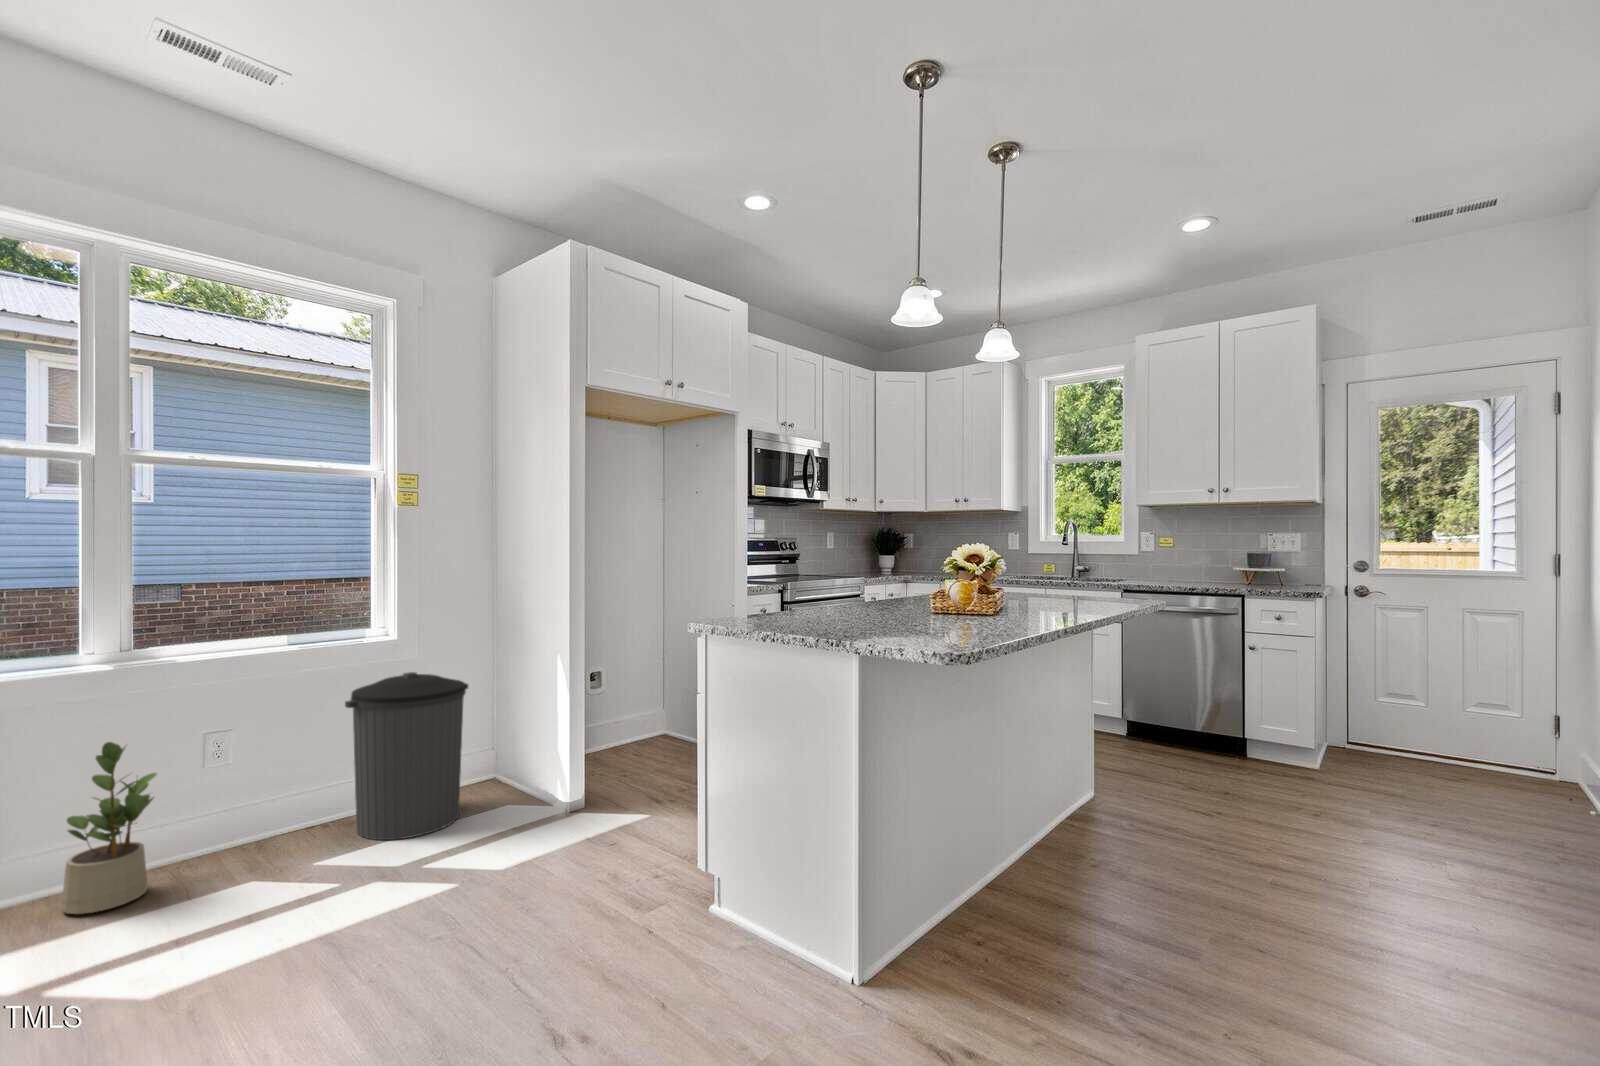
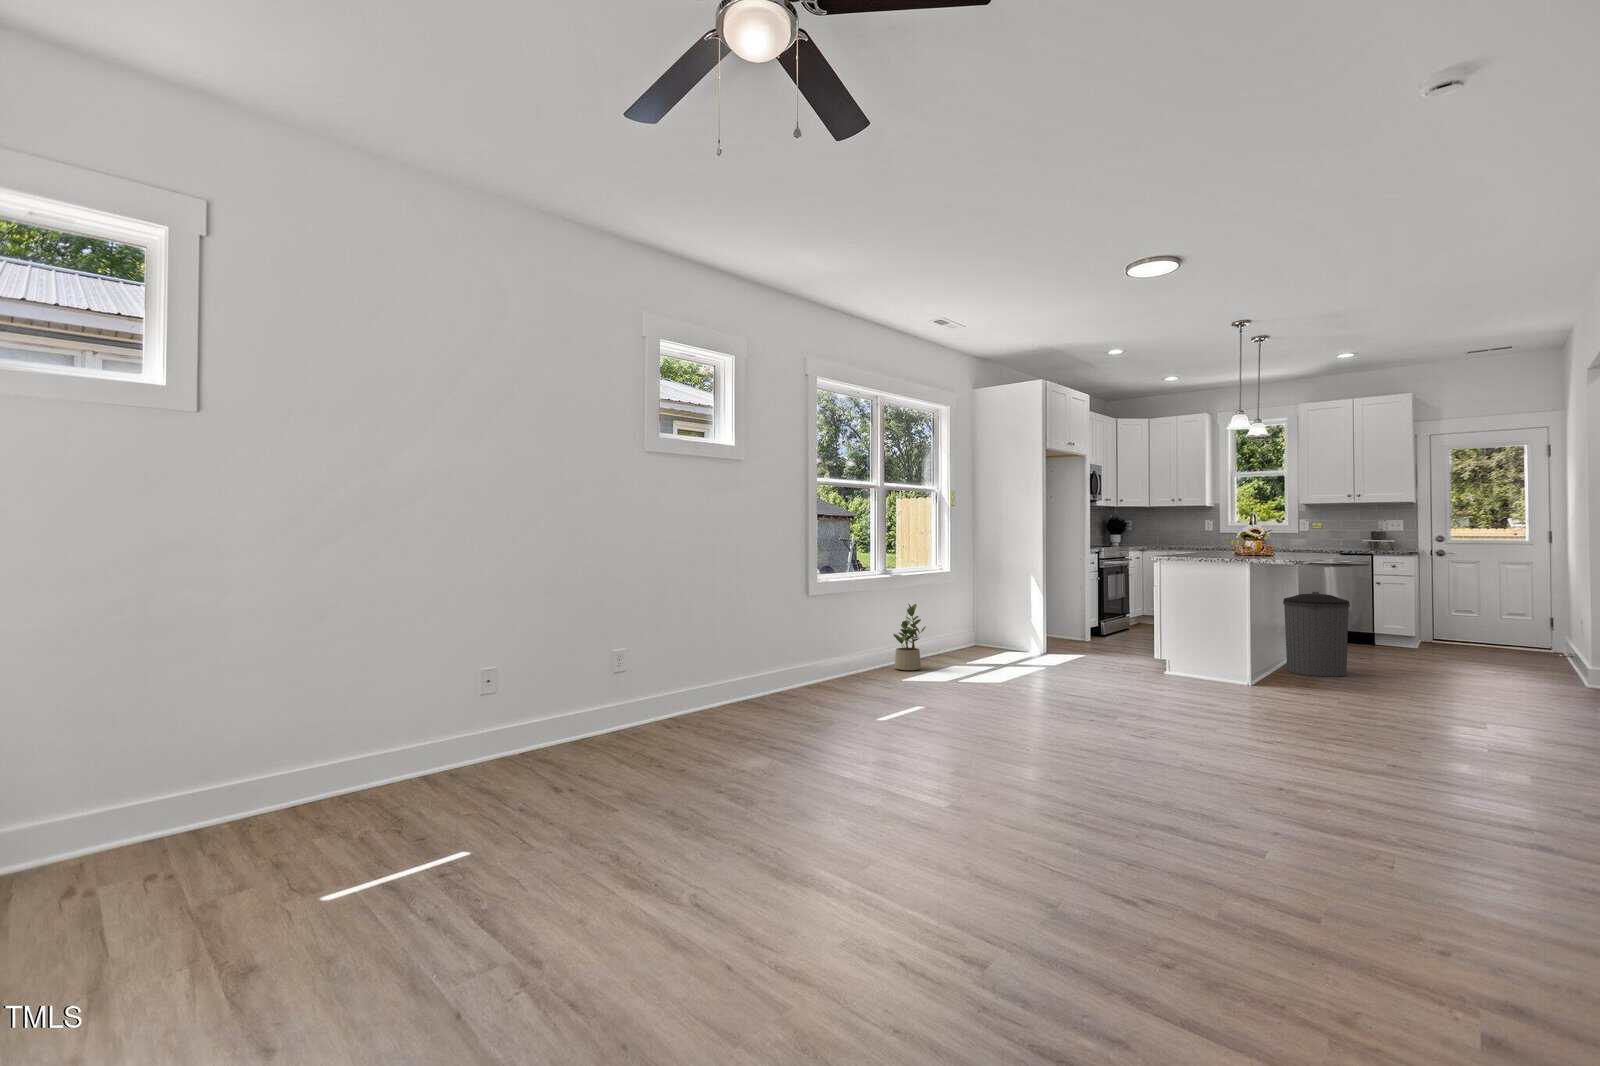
trash can: present [345,672,468,840] -> present [1283,592,1350,677]

